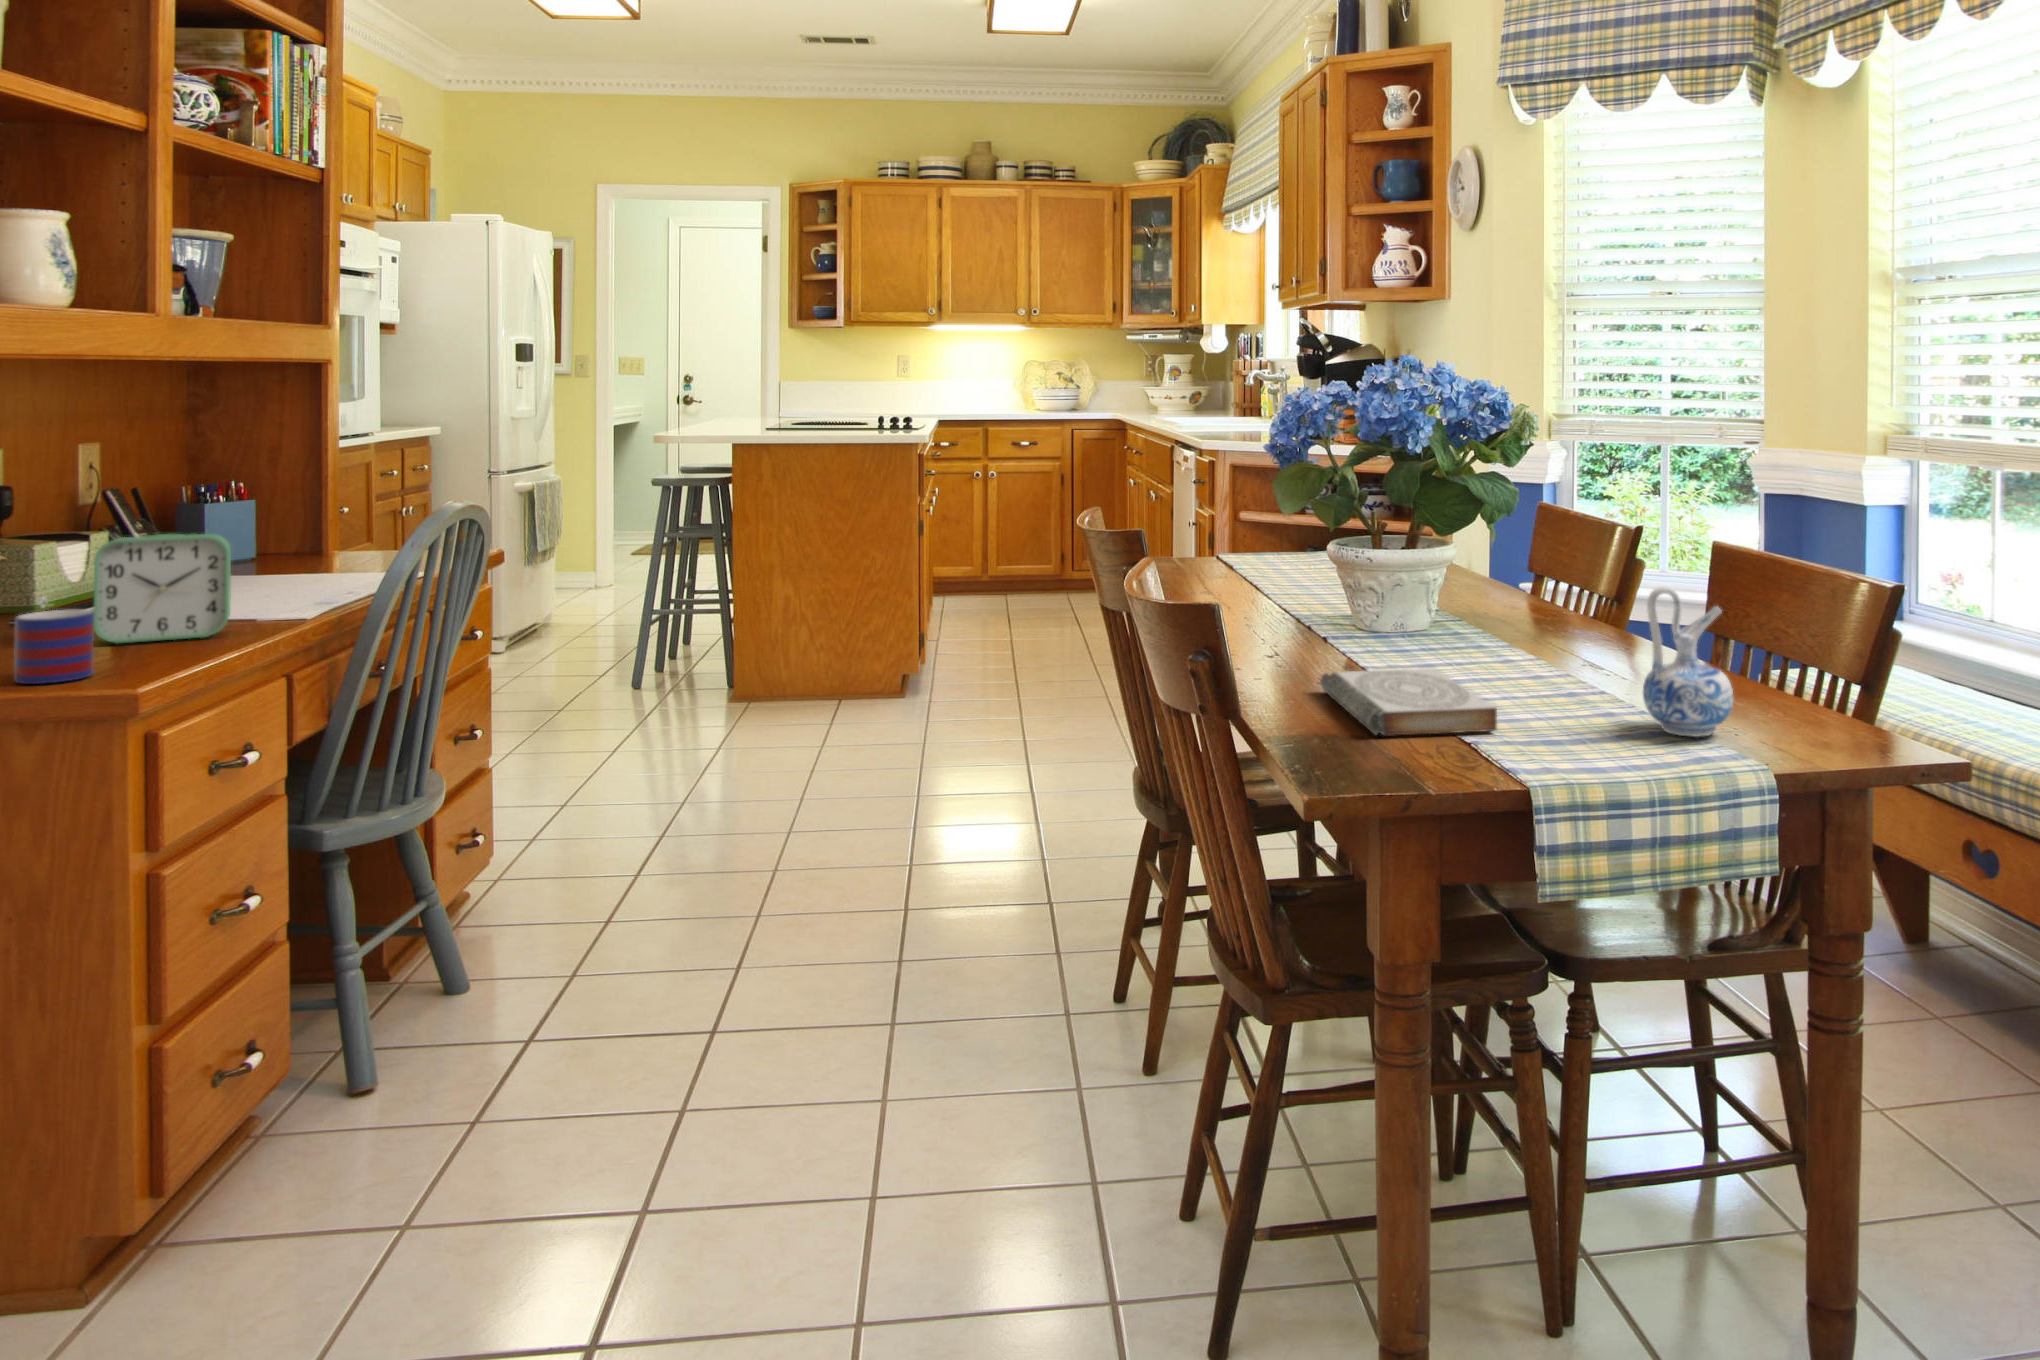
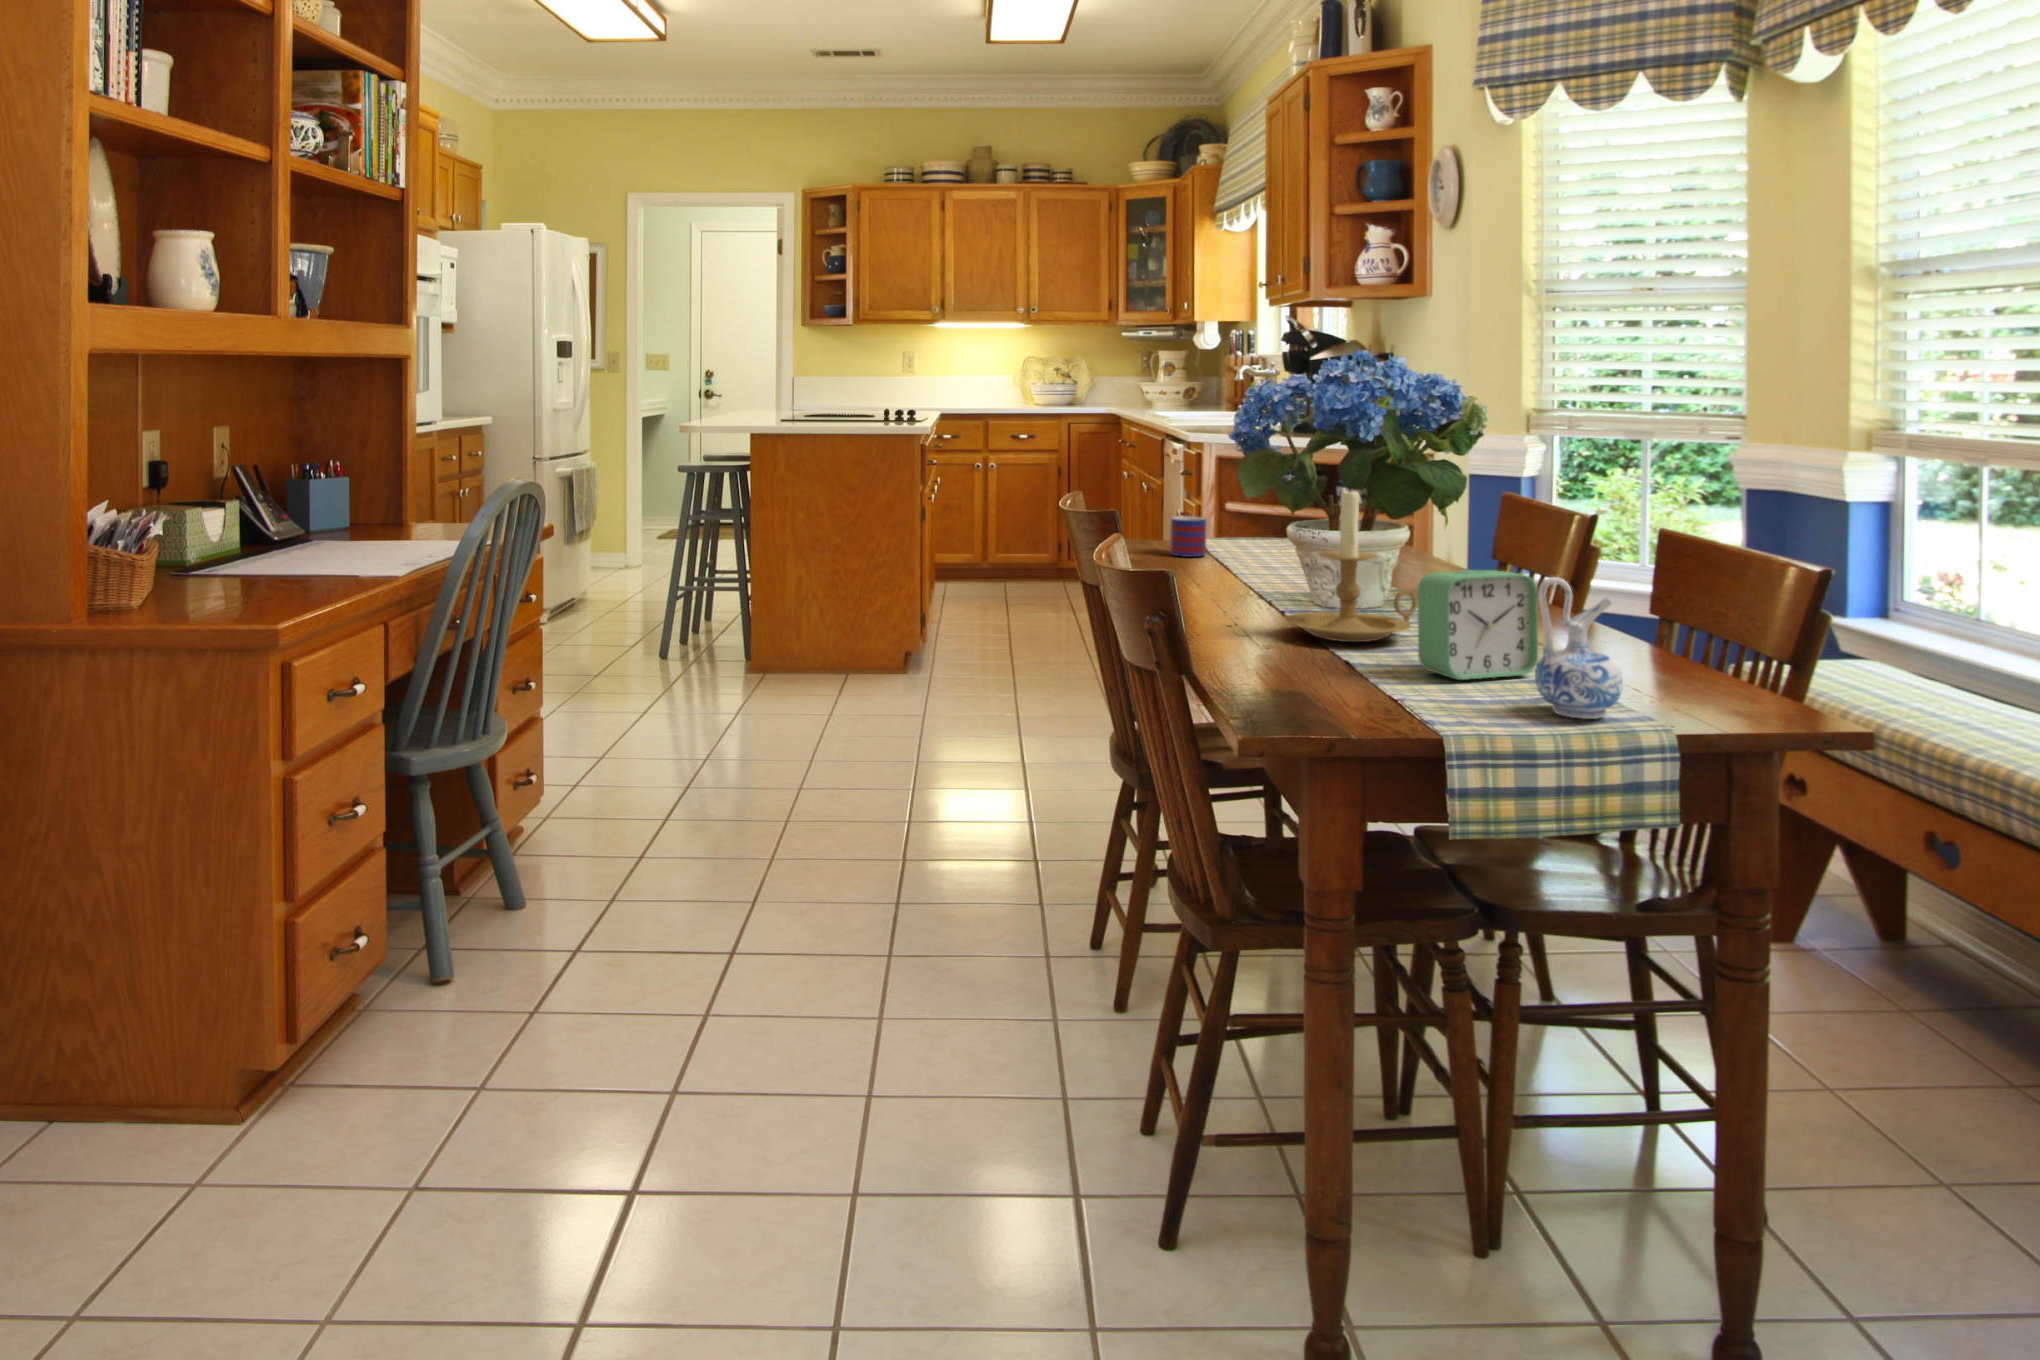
candle holder: none [1361,491,1497,659] -> present [1286,486,1417,642]
alarm clock: present [94,534,231,643] -> present [1417,570,1538,680]
mug: present [14,609,94,684] -> present [1170,516,1207,557]
book: present [1320,669,1497,735] -> none [1237,647,1392,705]

